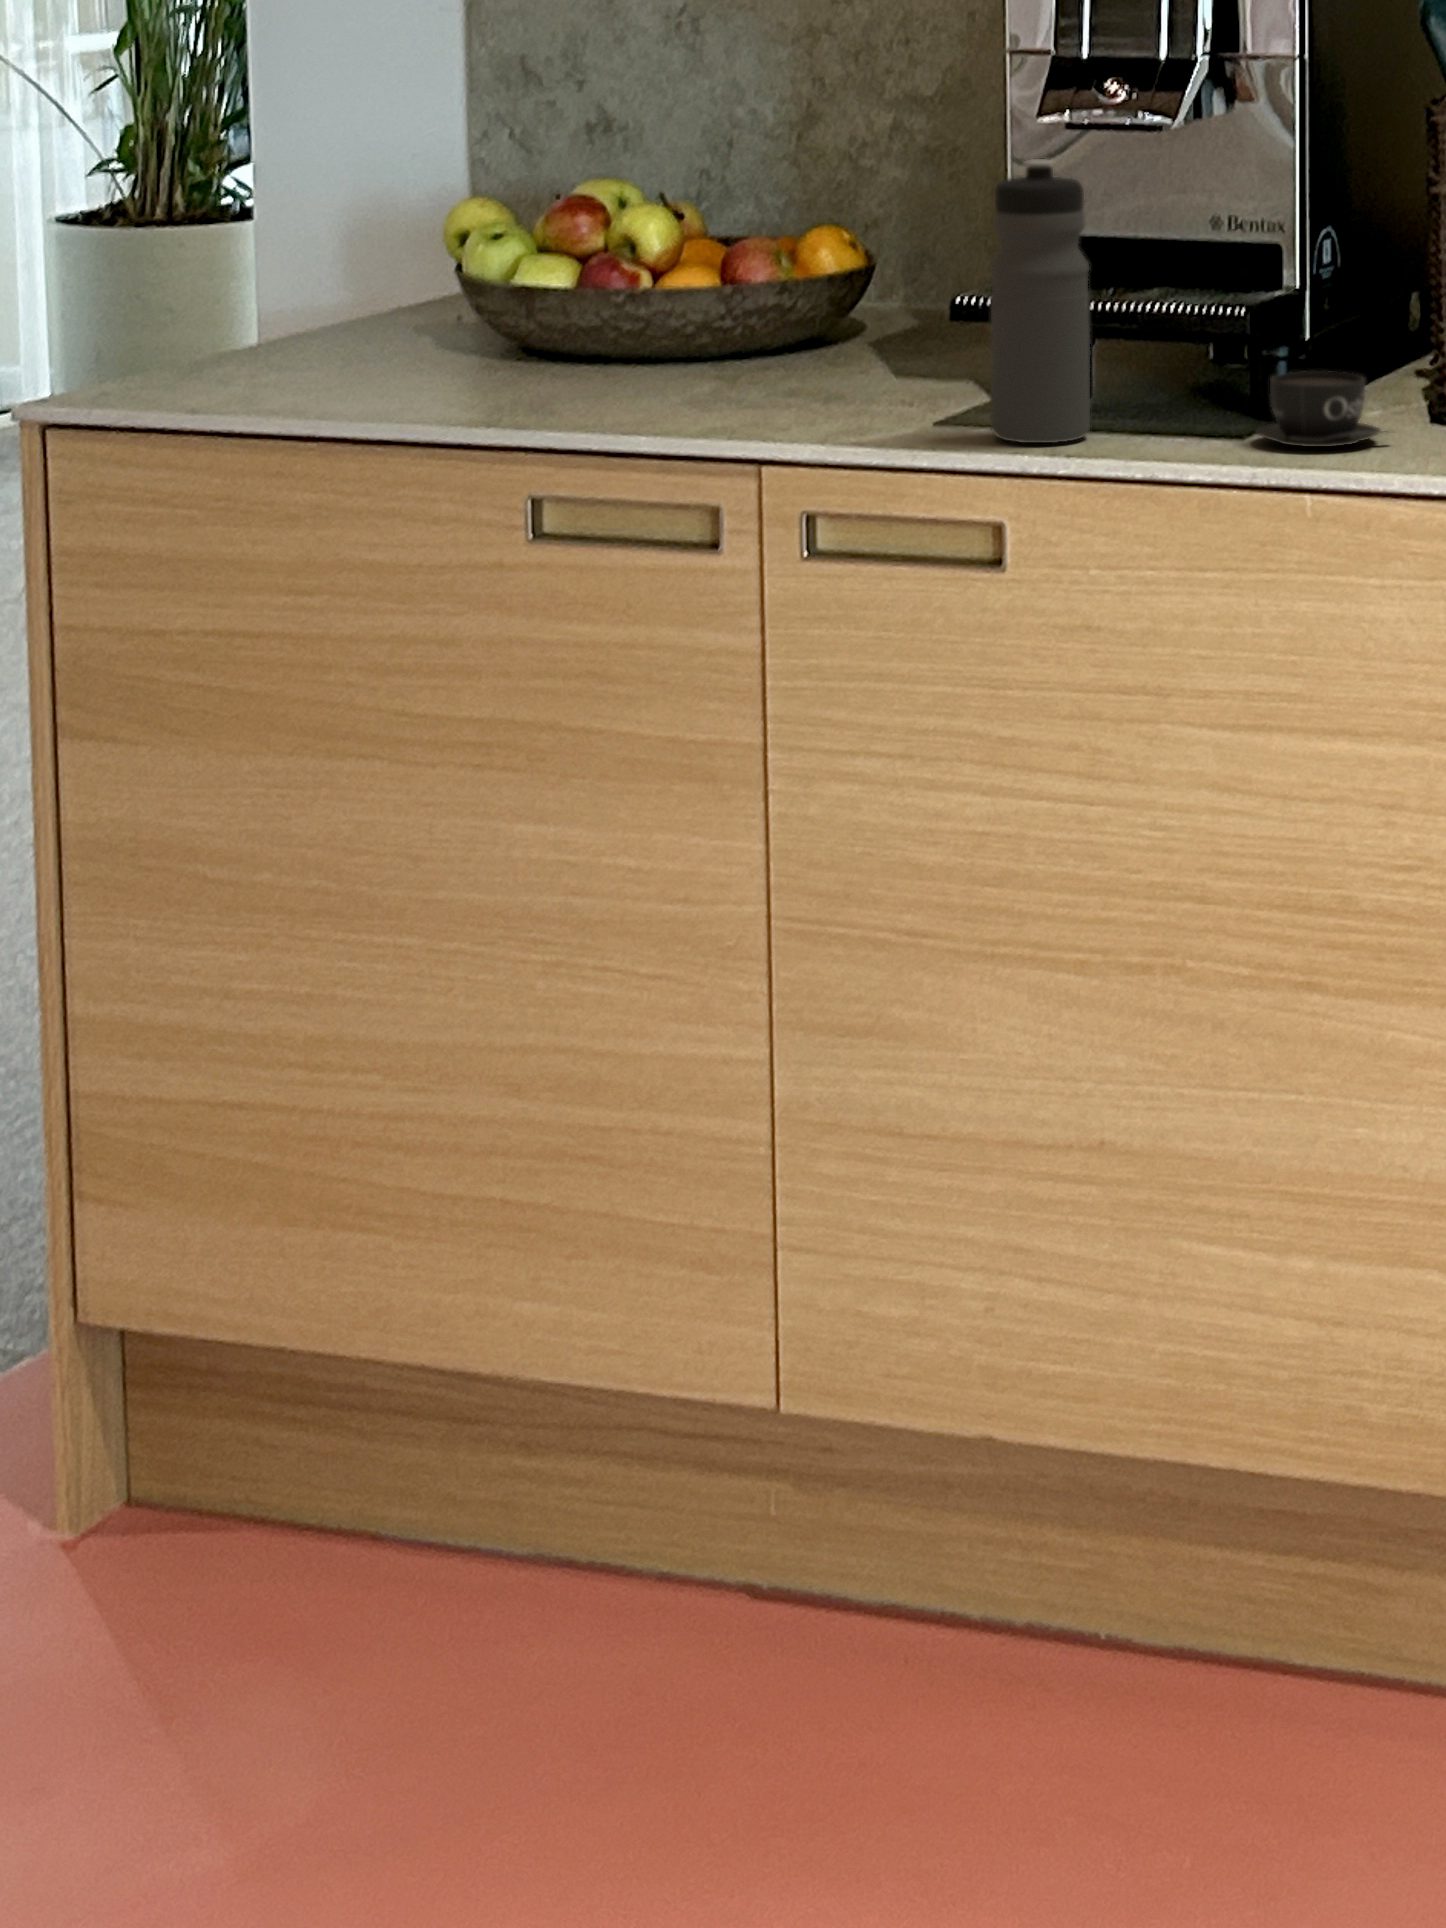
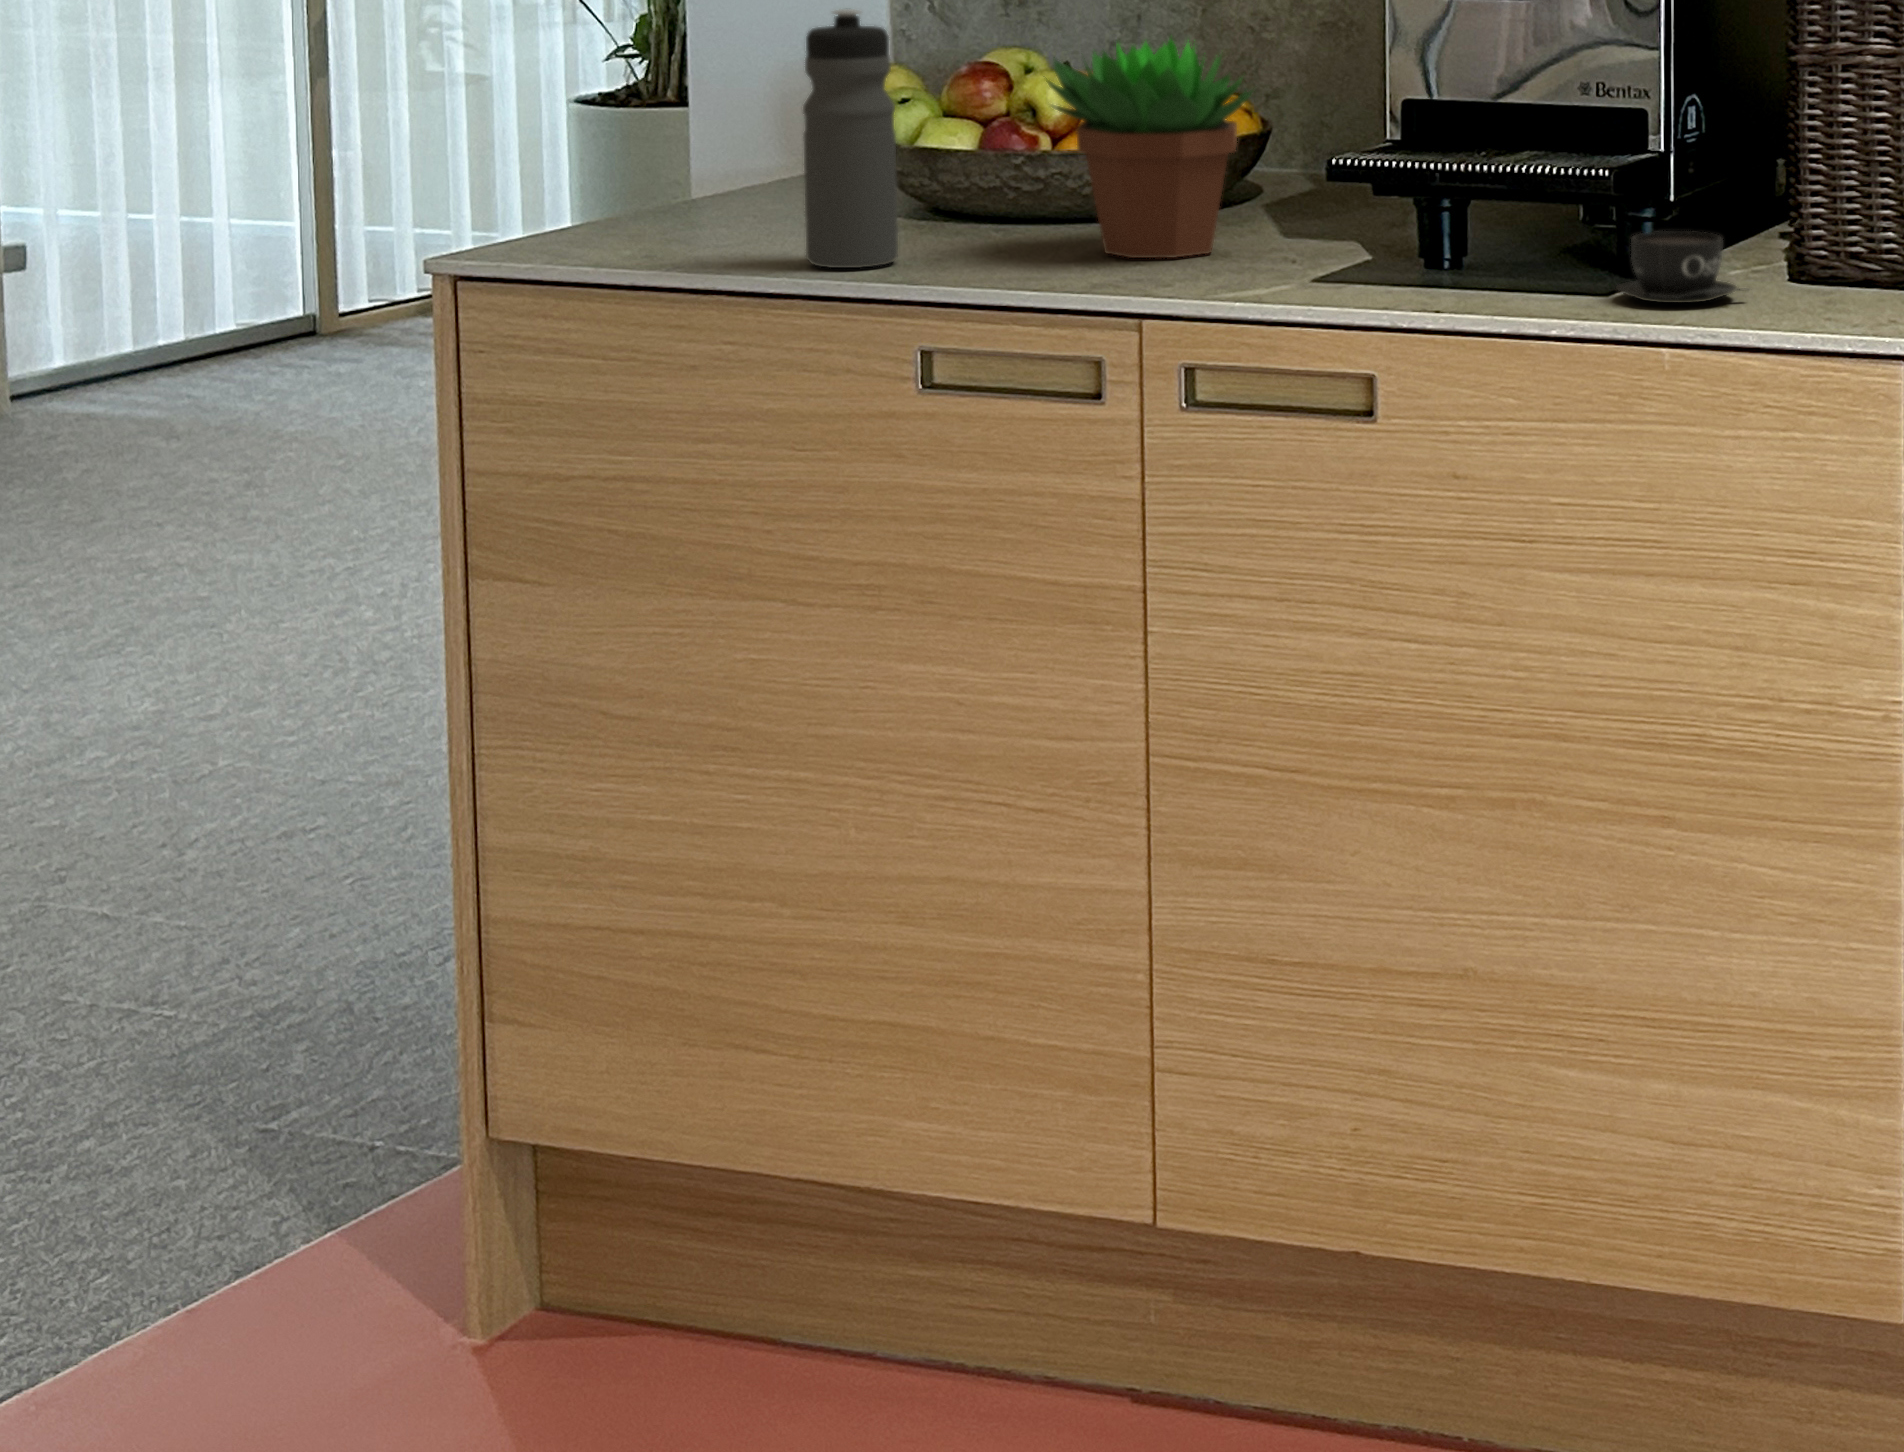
water bottle: present [991,159,1090,443] -> present [803,9,898,268]
succulent plant: none [651,167,872,402] -> present [1048,36,1252,258]

